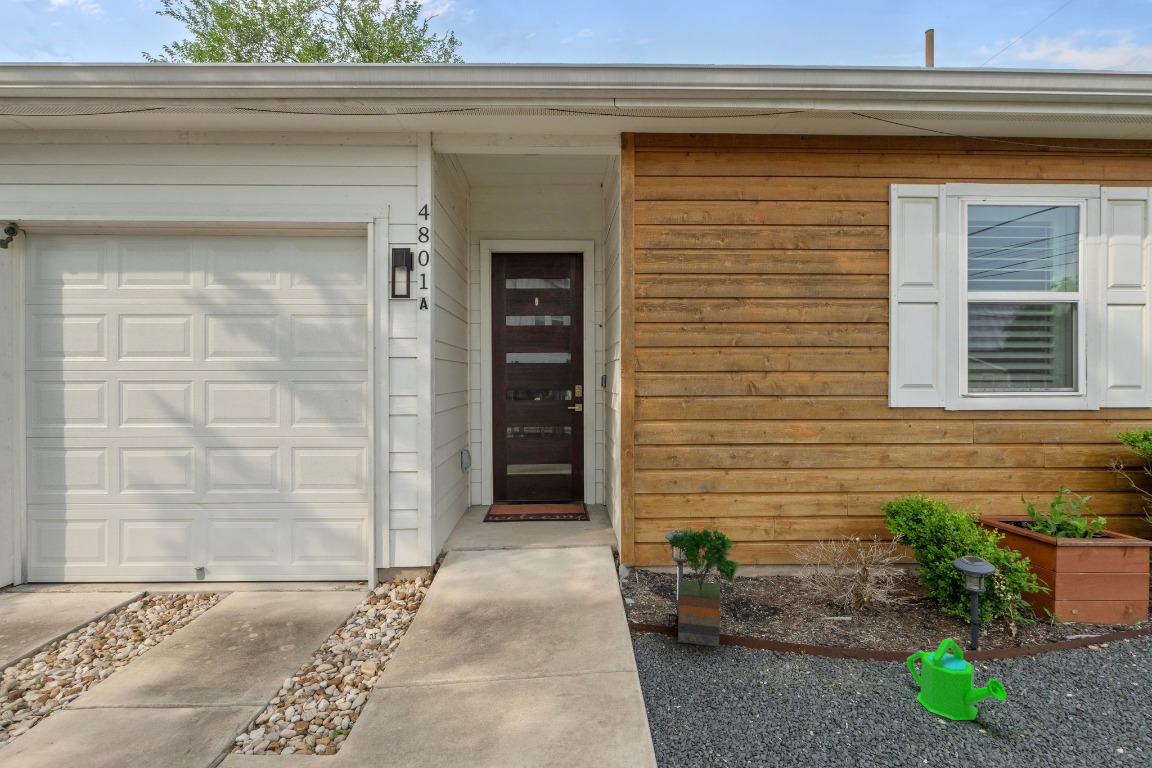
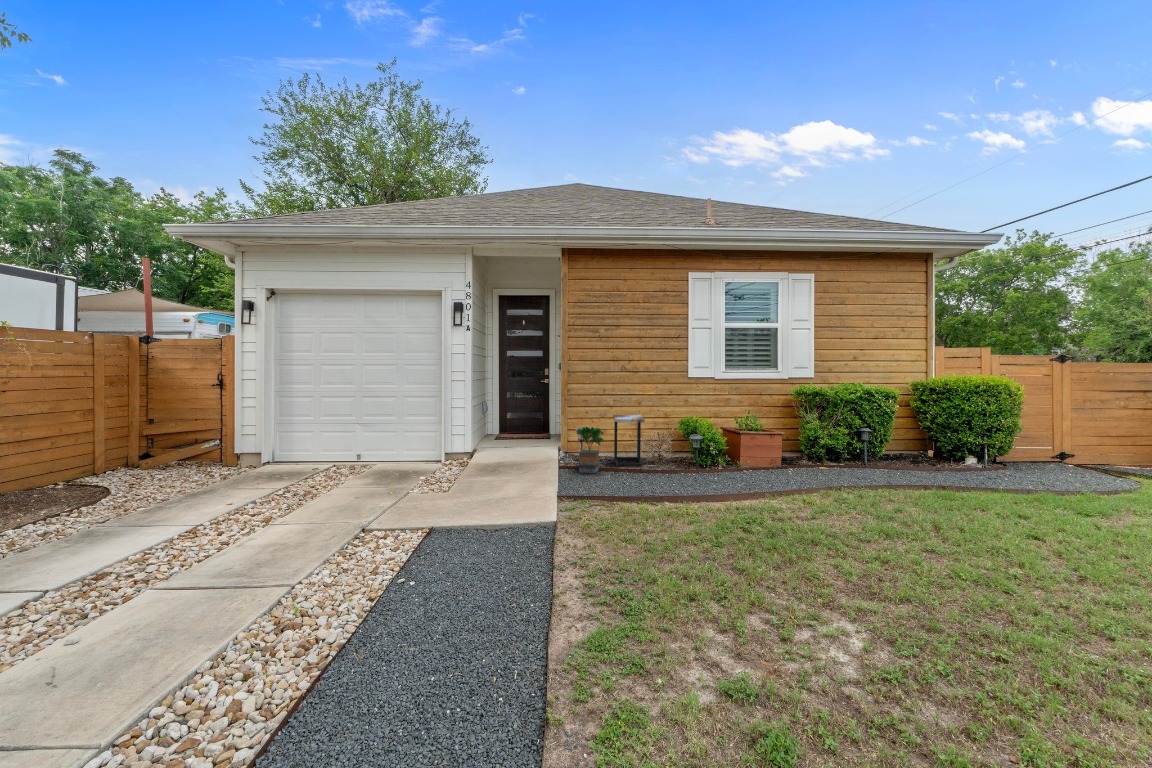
side table: none [732,488,818,613] -> present [613,415,645,466]
watering can: present [907,639,1007,720] -> none [662,459,686,486]

